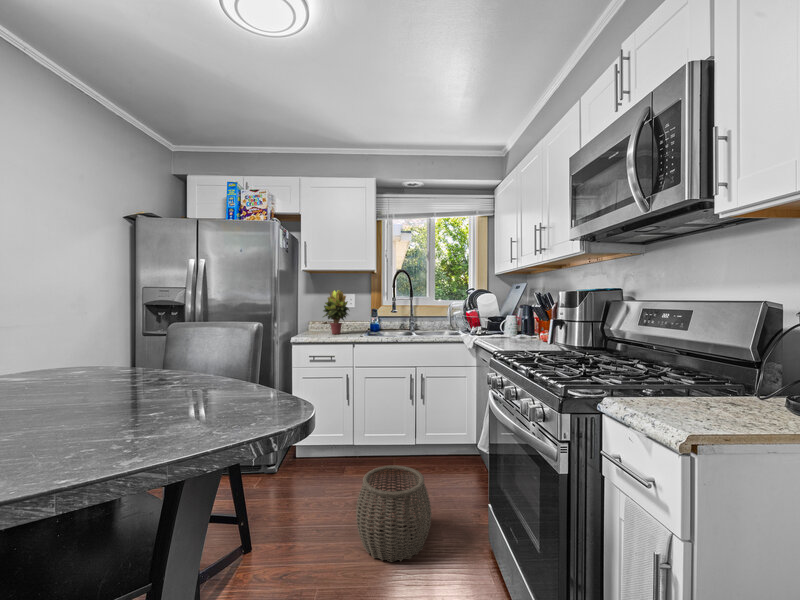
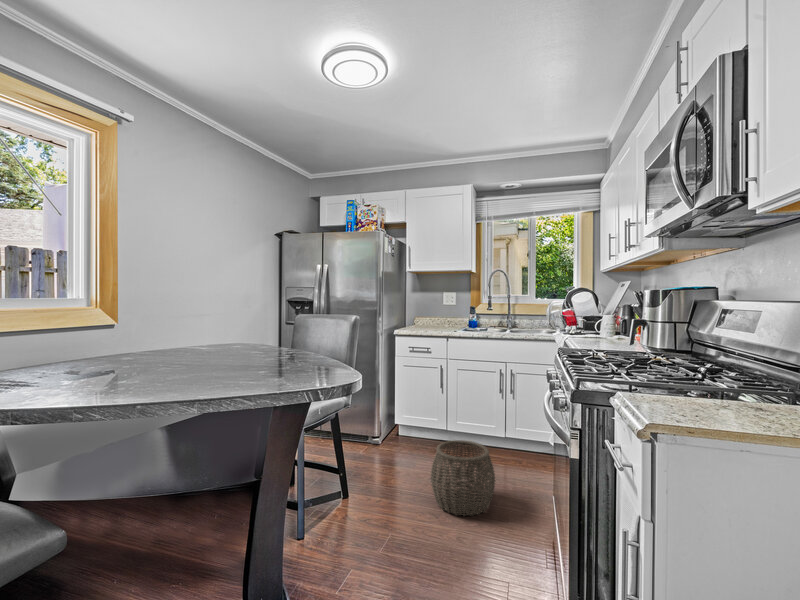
potted plant: present [323,290,349,334] -> none [423,289,448,329]

